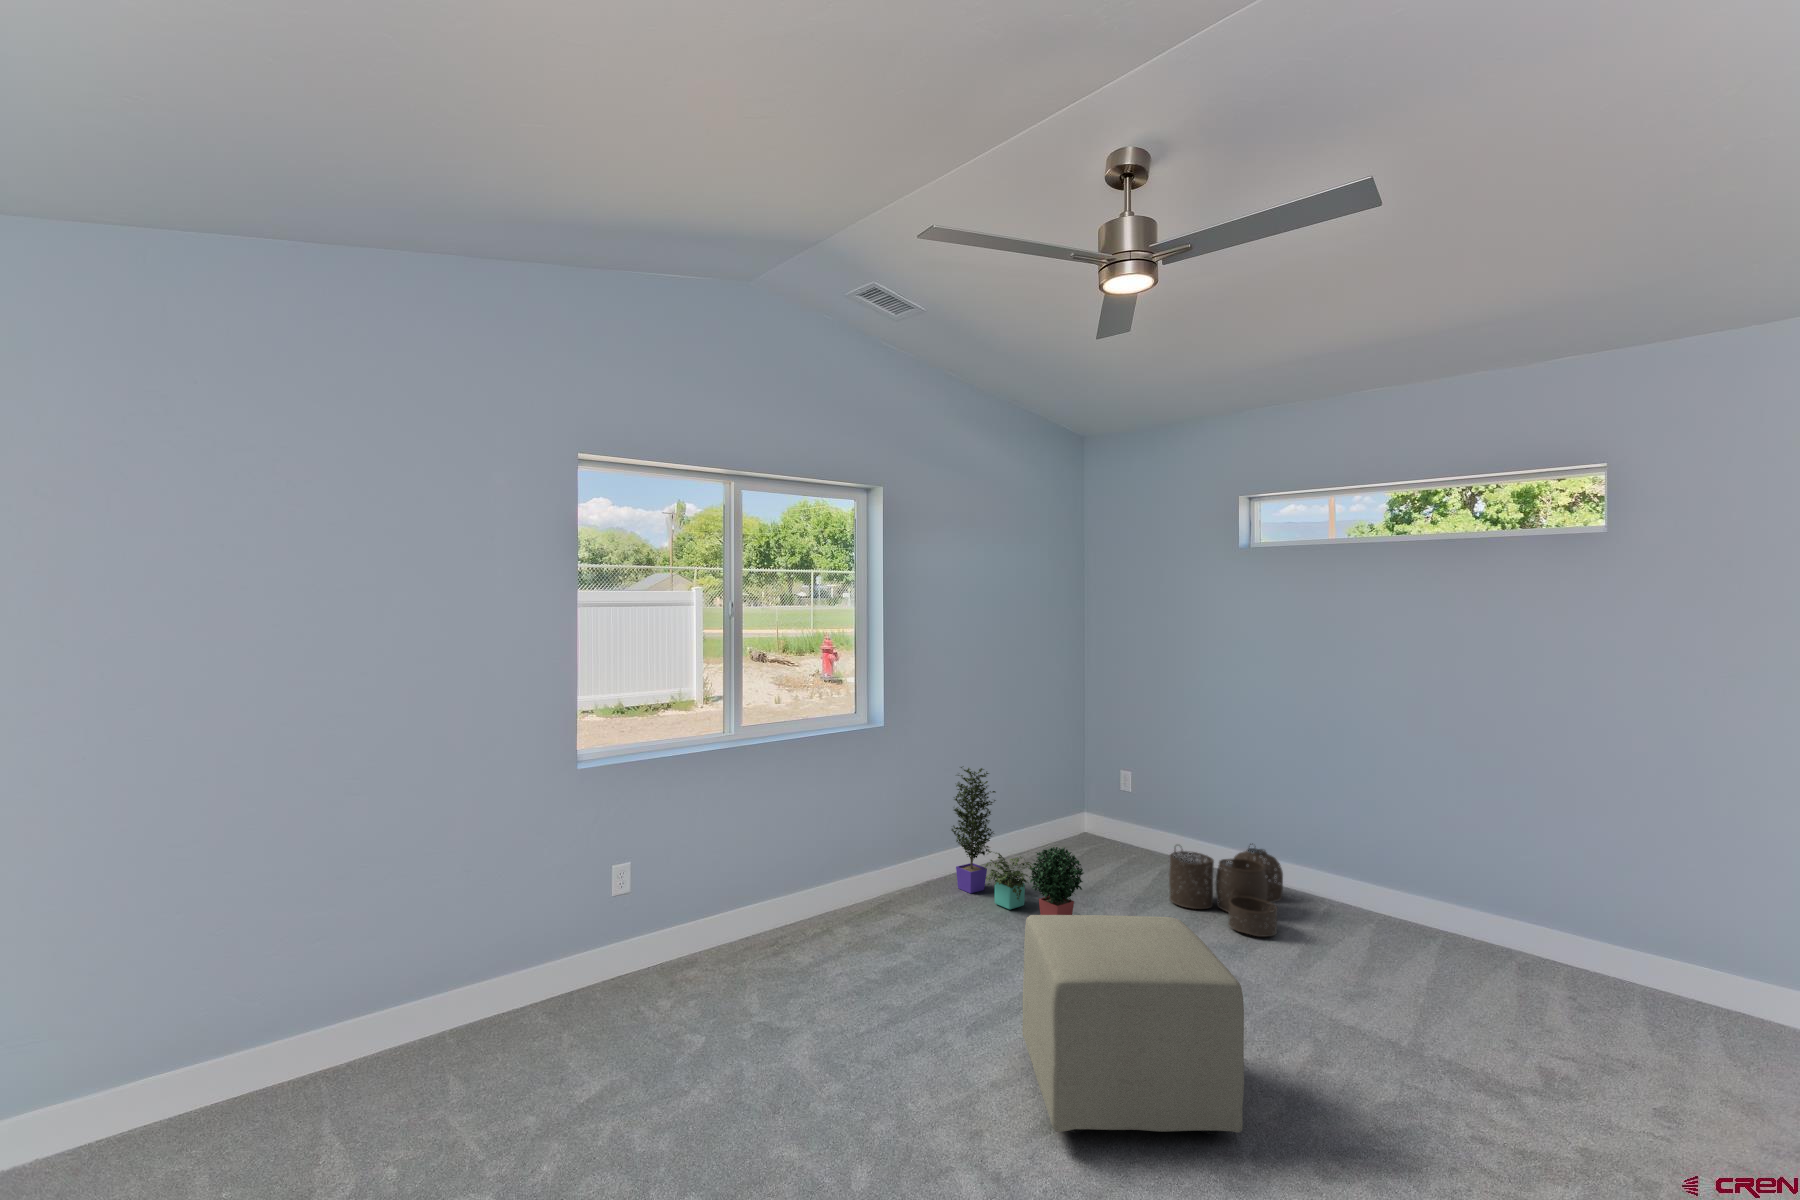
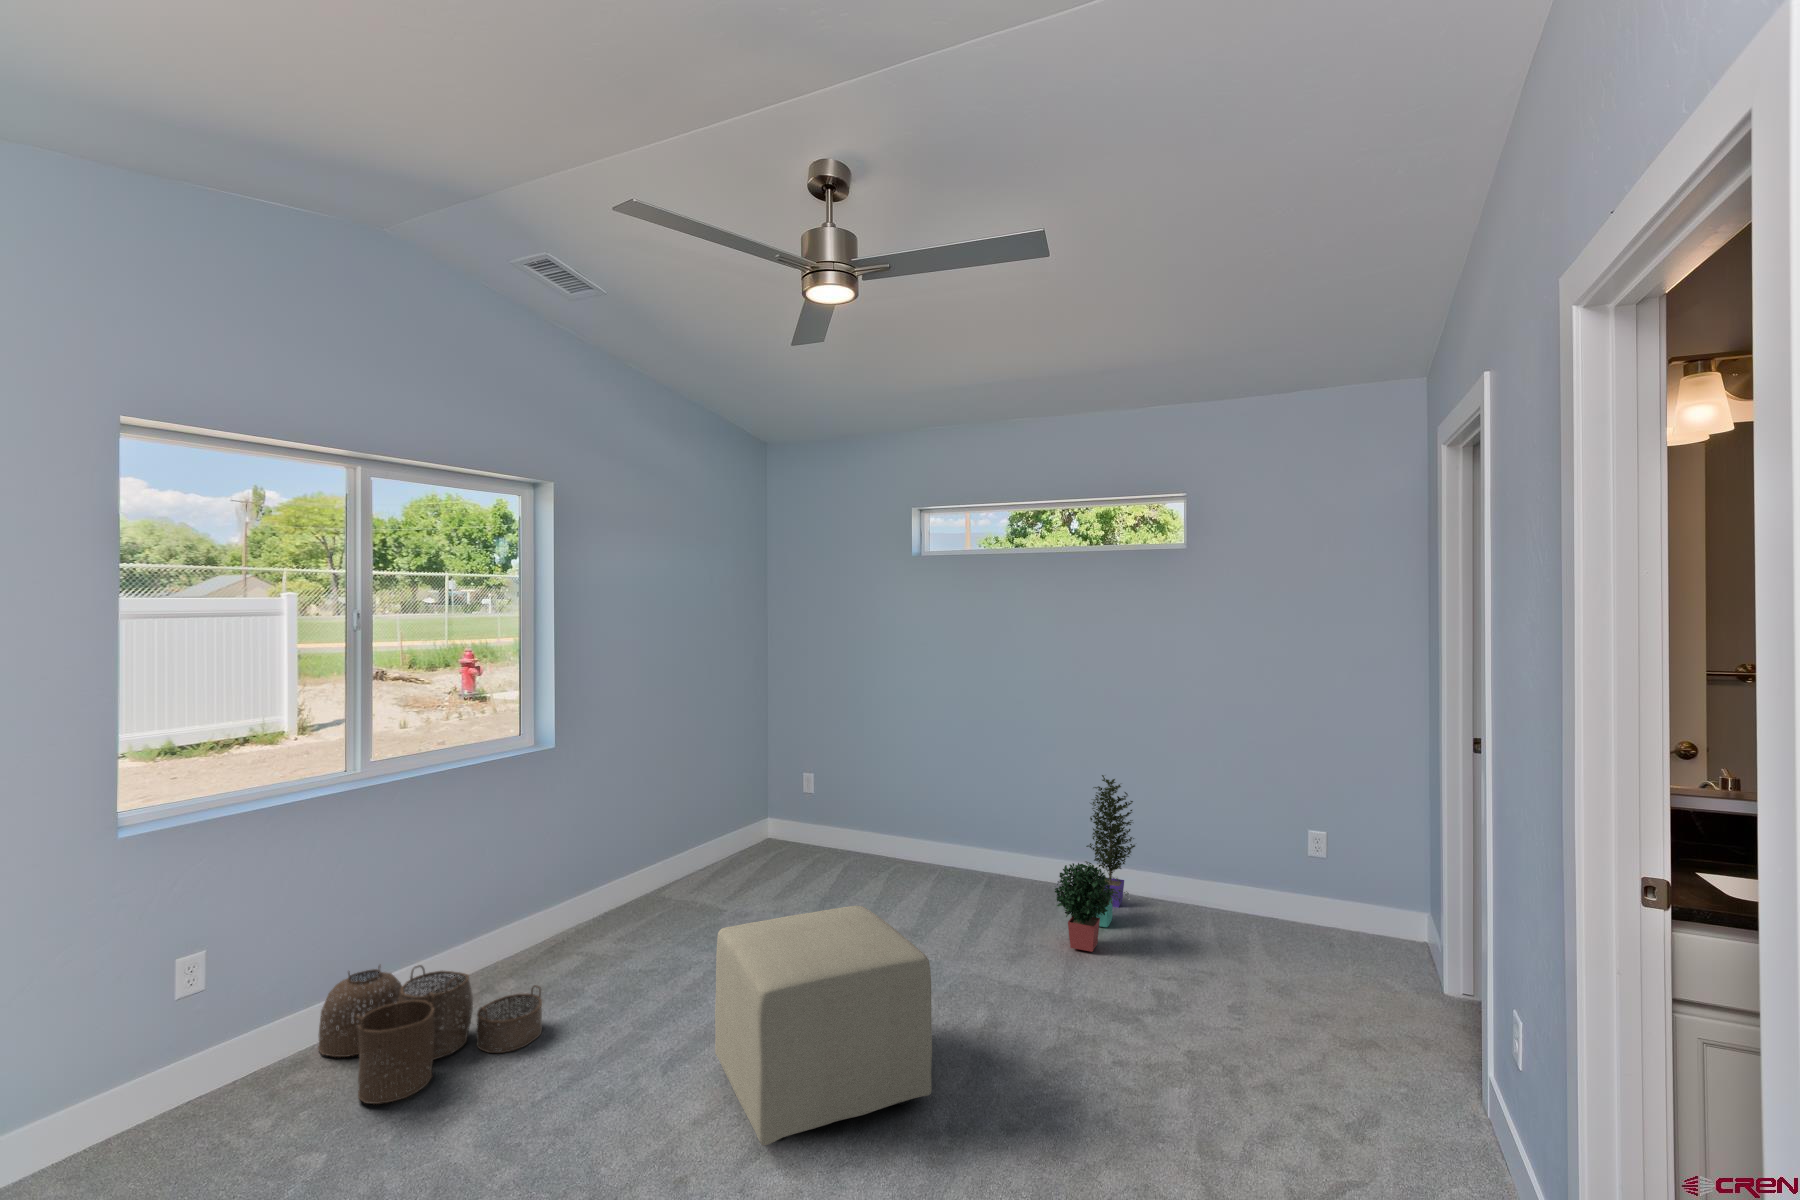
potted plant: present [951,766,1084,915] -> present [1055,775,1135,952]
woven basket: present [1169,844,1283,936] -> present [318,965,542,1104]

